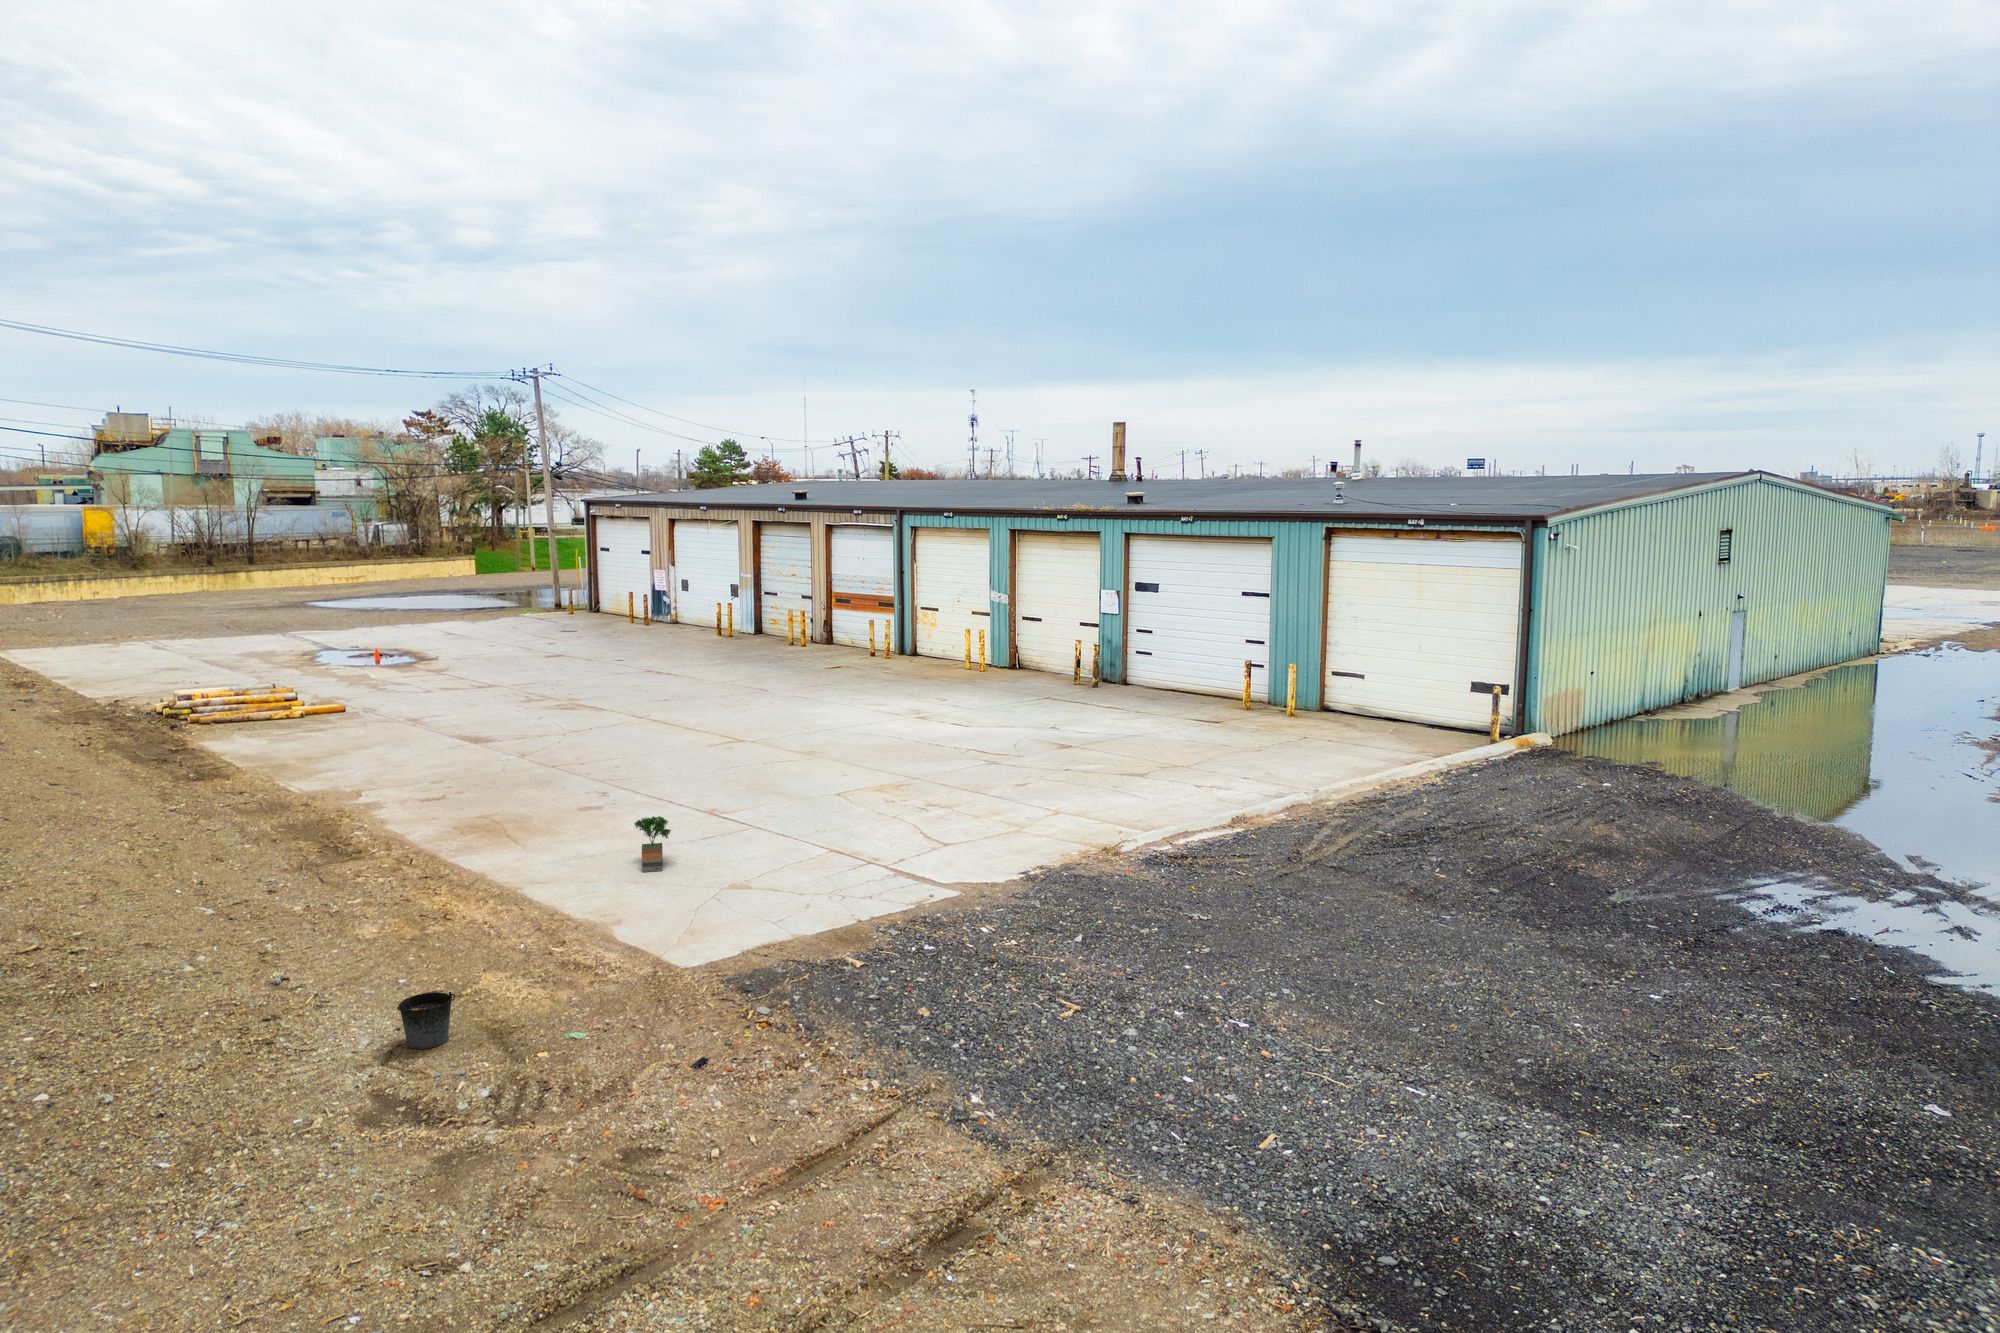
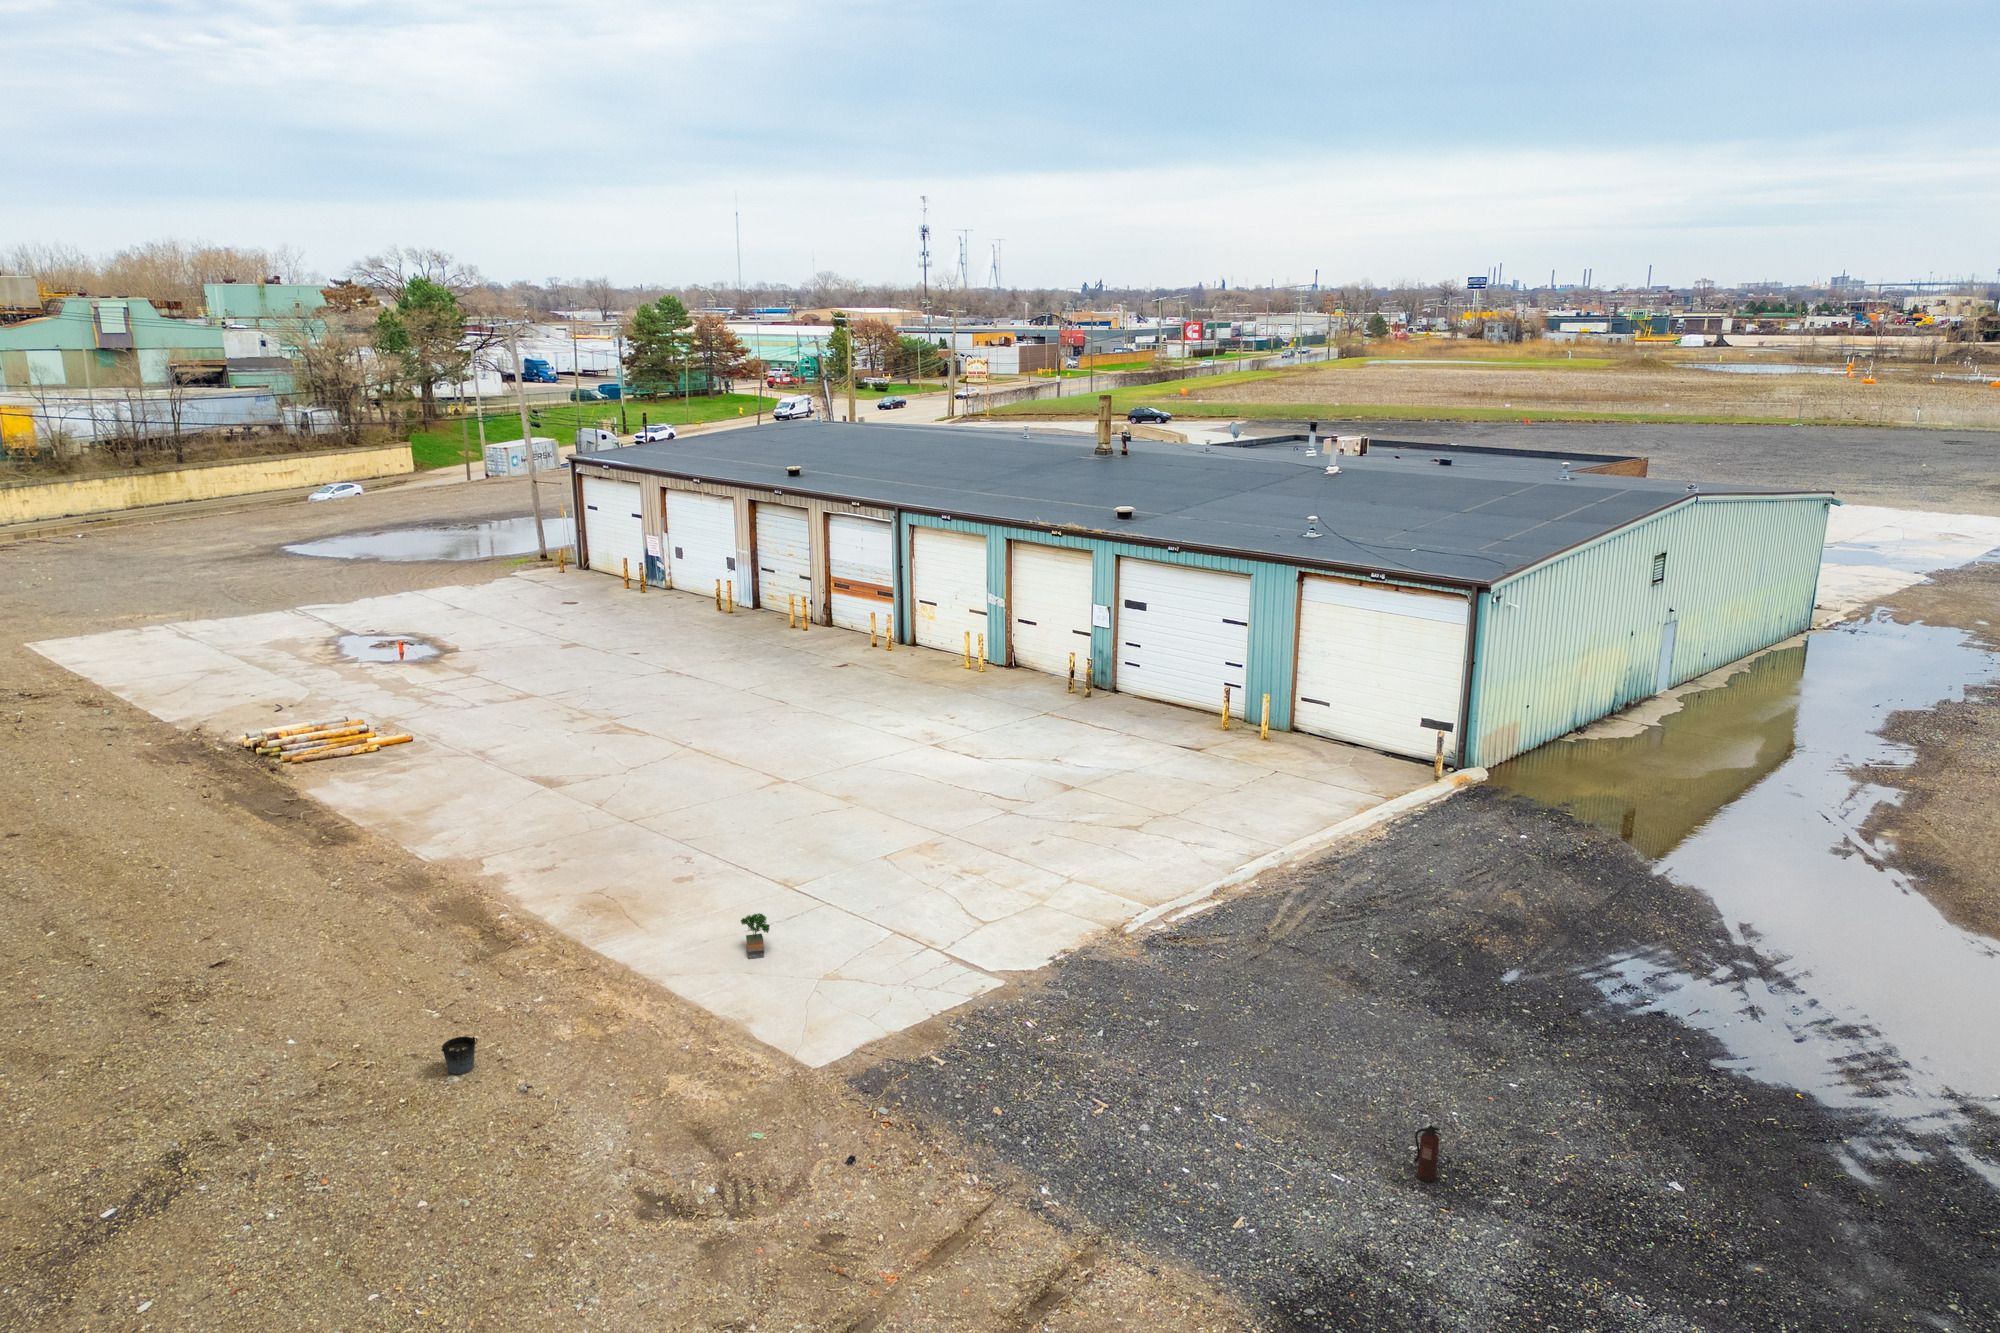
bucket: present [397,992,455,1049] -> present [441,1037,477,1075]
fire extinguisher: none [1528,1013,1571,1102] -> present [1414,1125,1442,1183]

